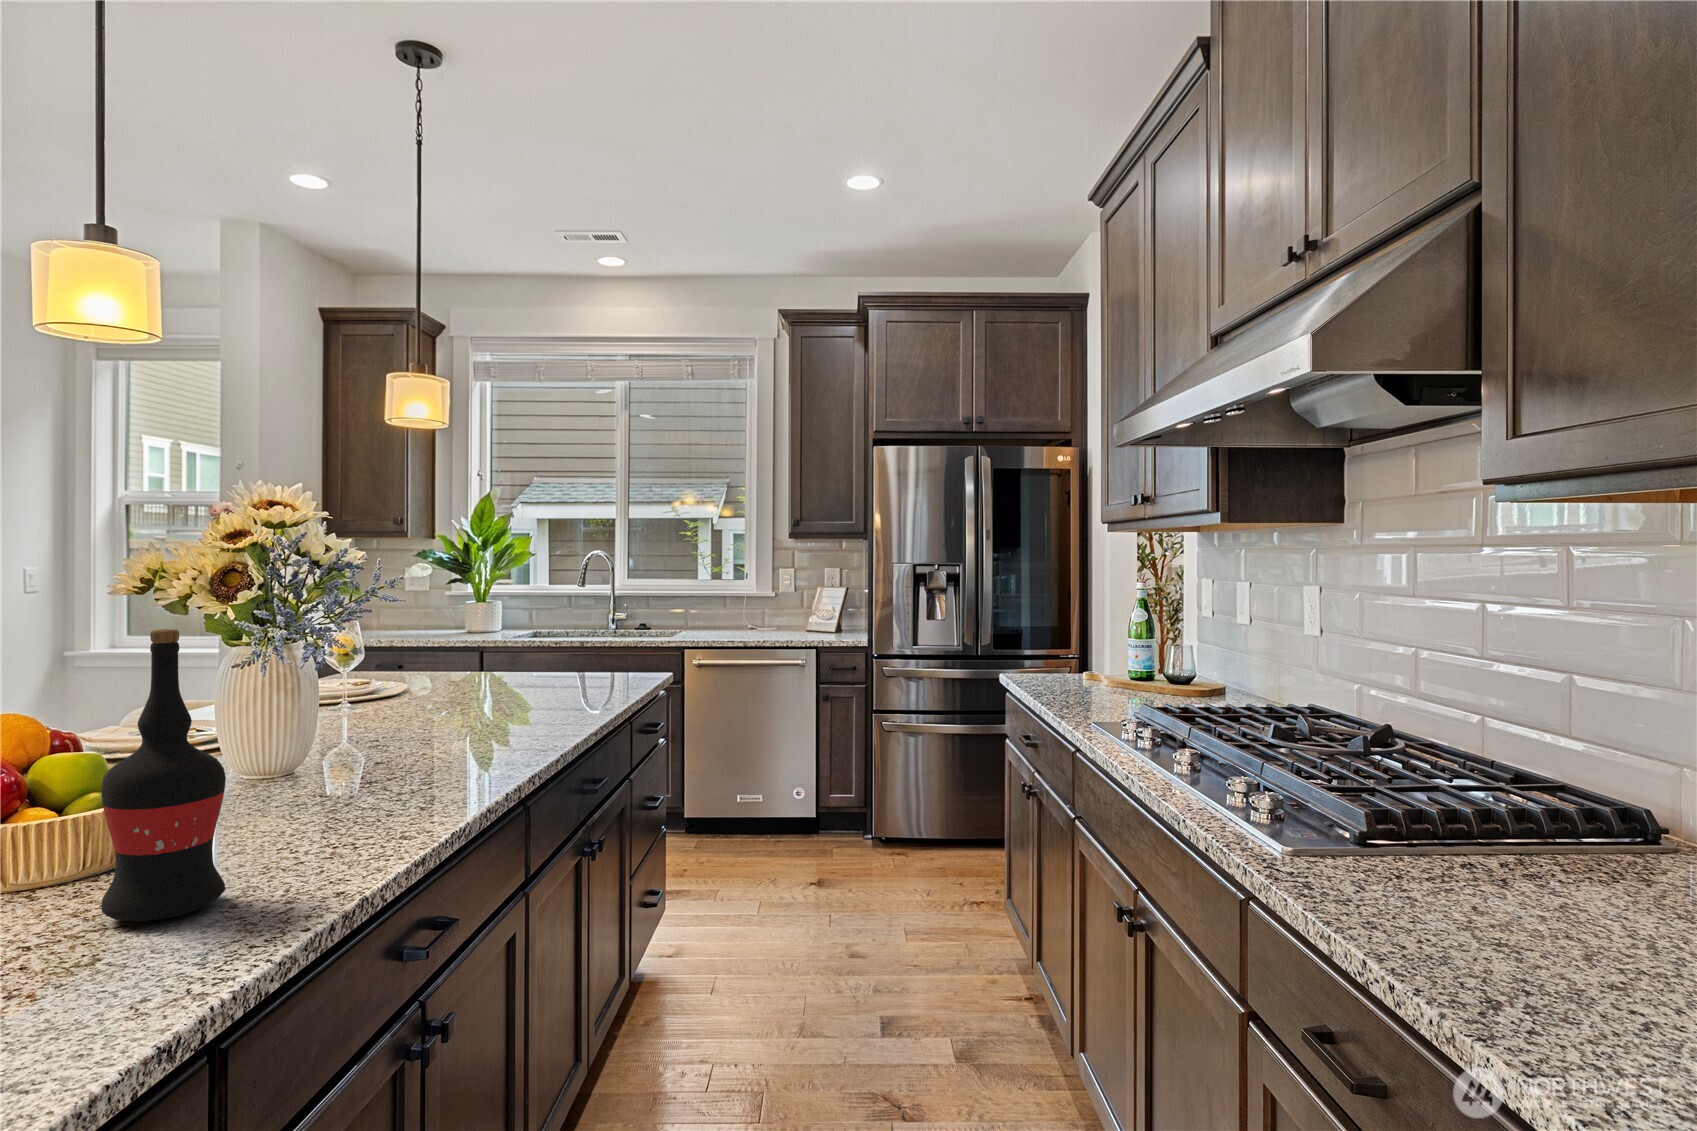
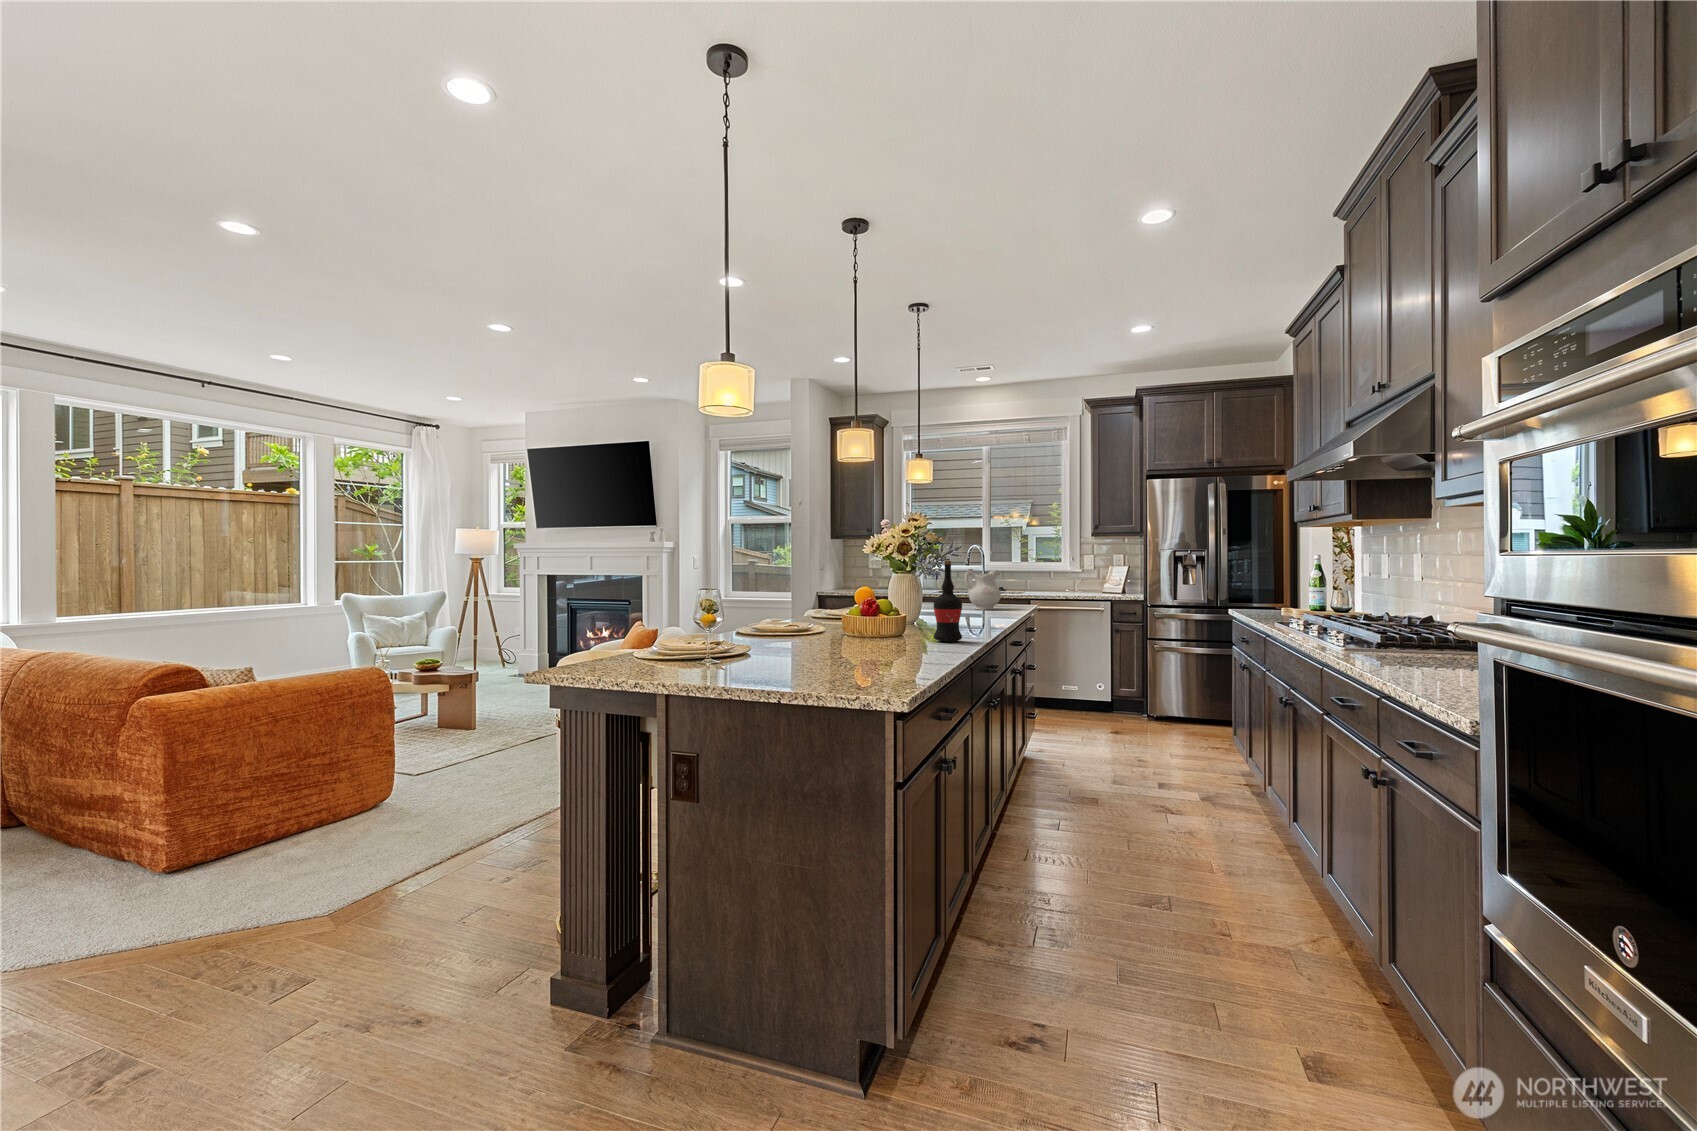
ceramic pitcher: none [508,605,586,690] -> present [965,569,1001,610]

